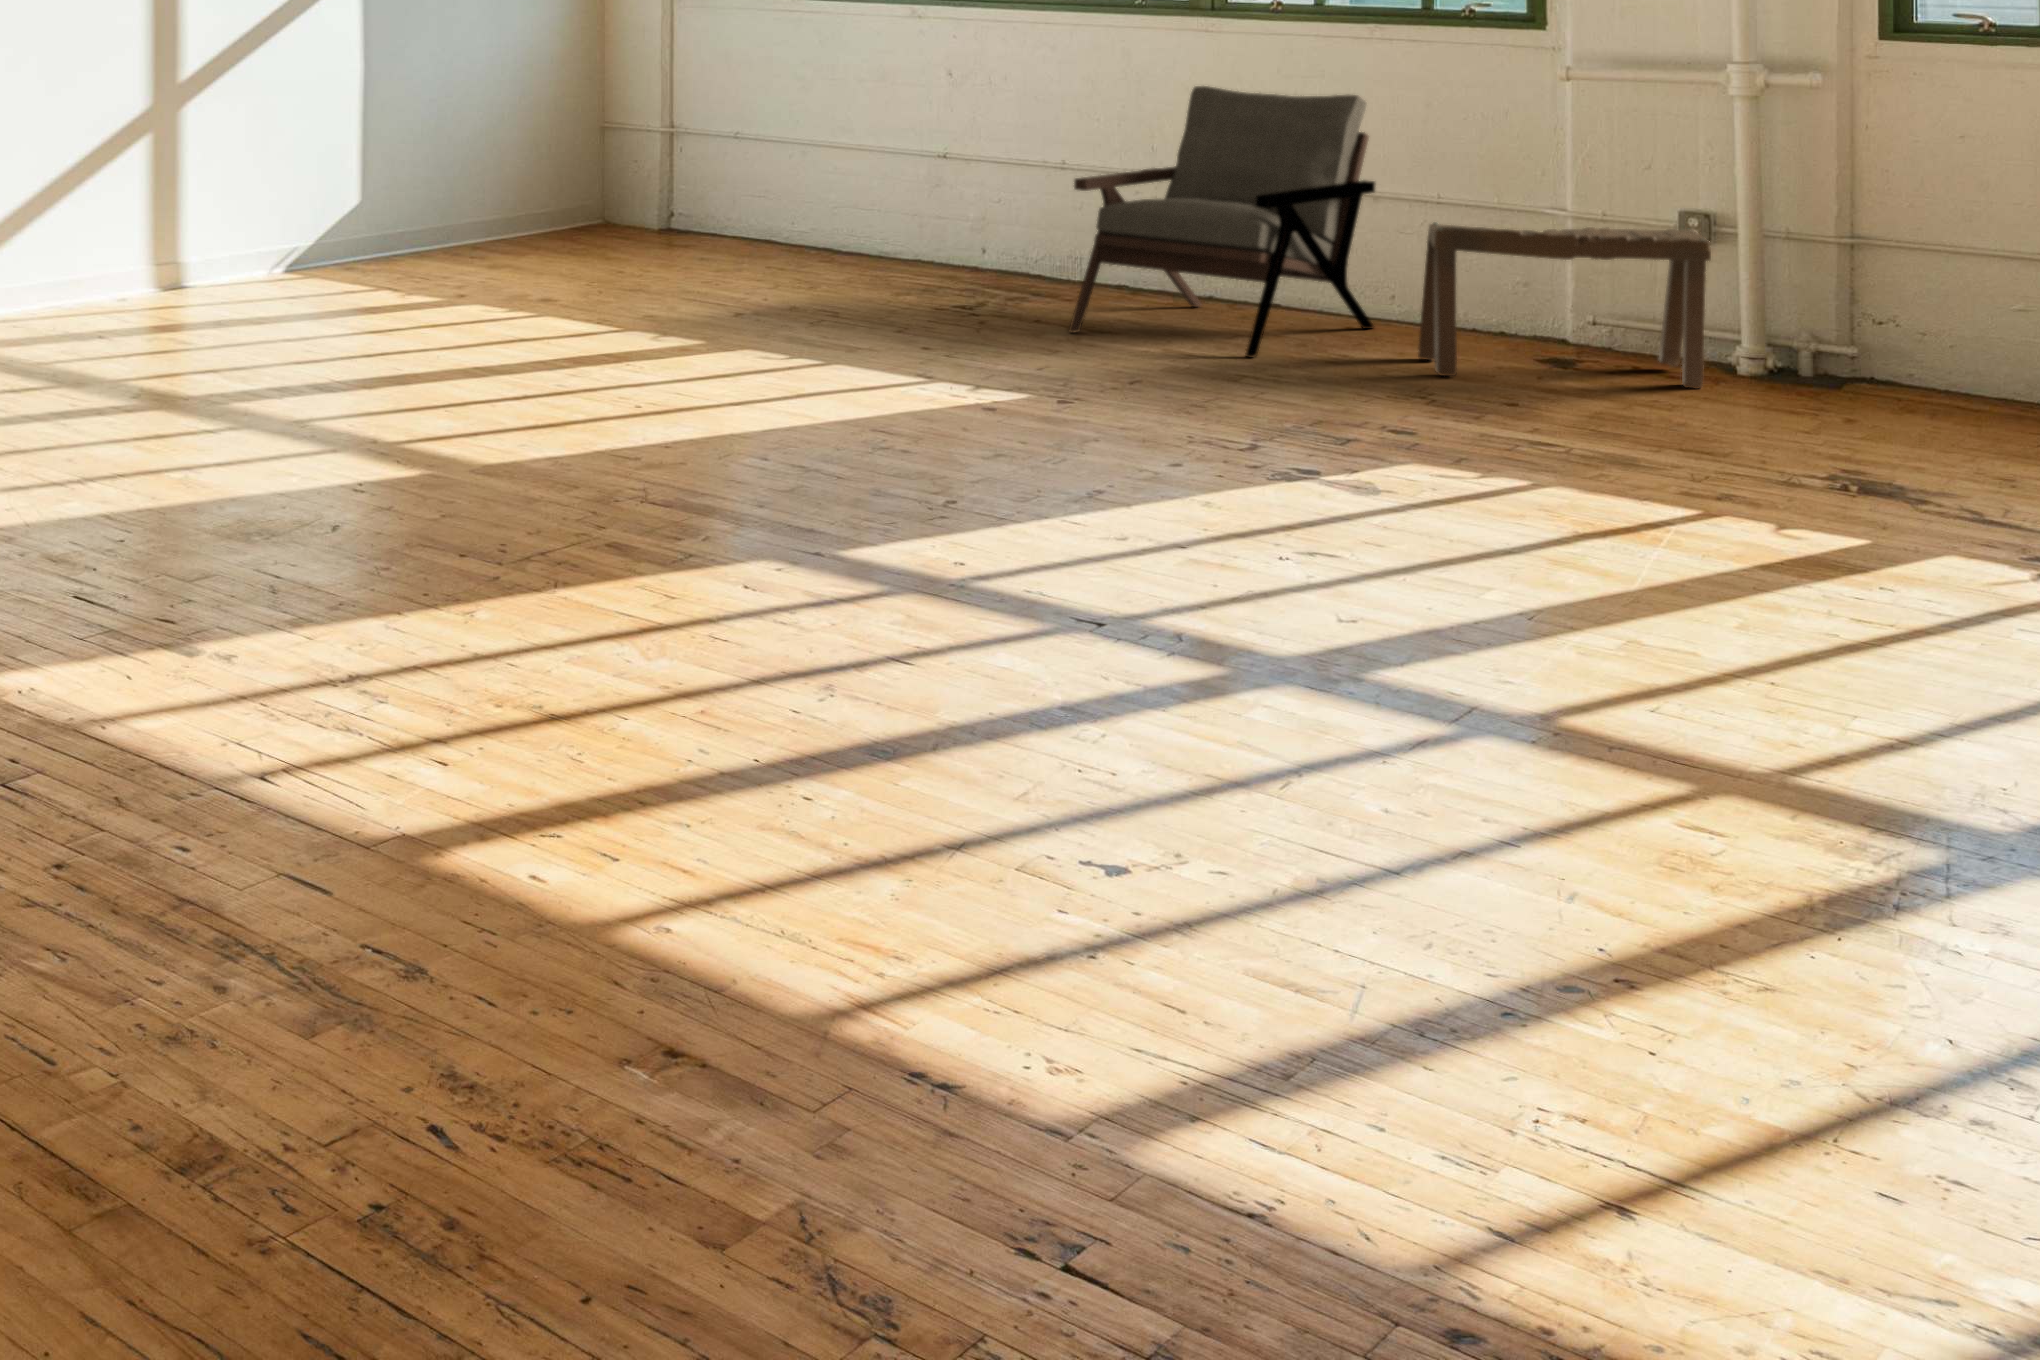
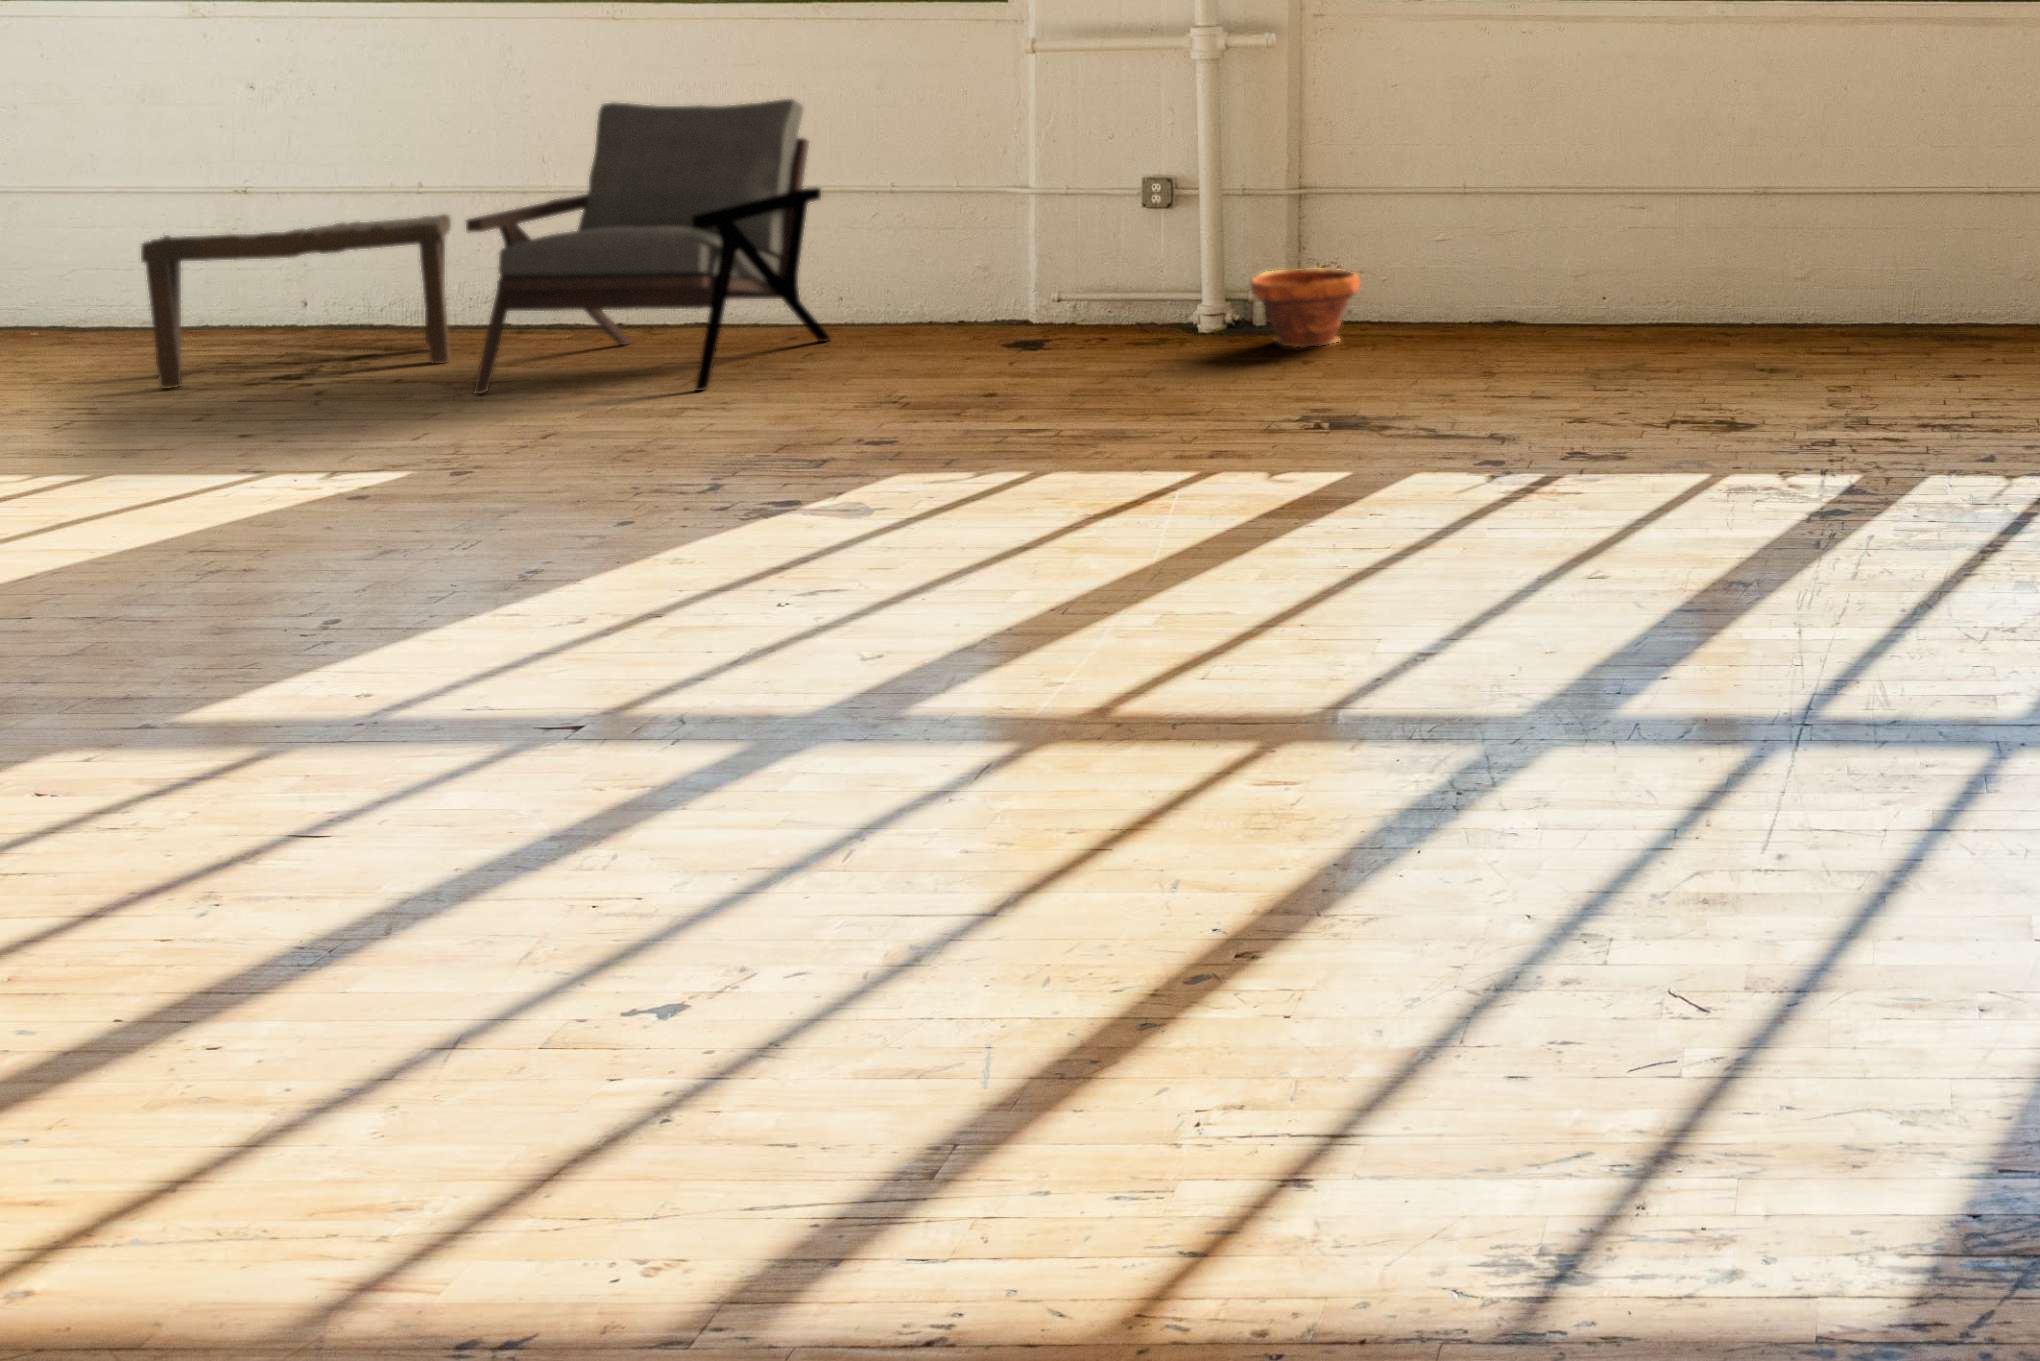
bench: present [1418,222,1711,388] -> present [141,214,451,389]
planter: none [1799,318,1928,406] -> present [1251,268,1360,347]

